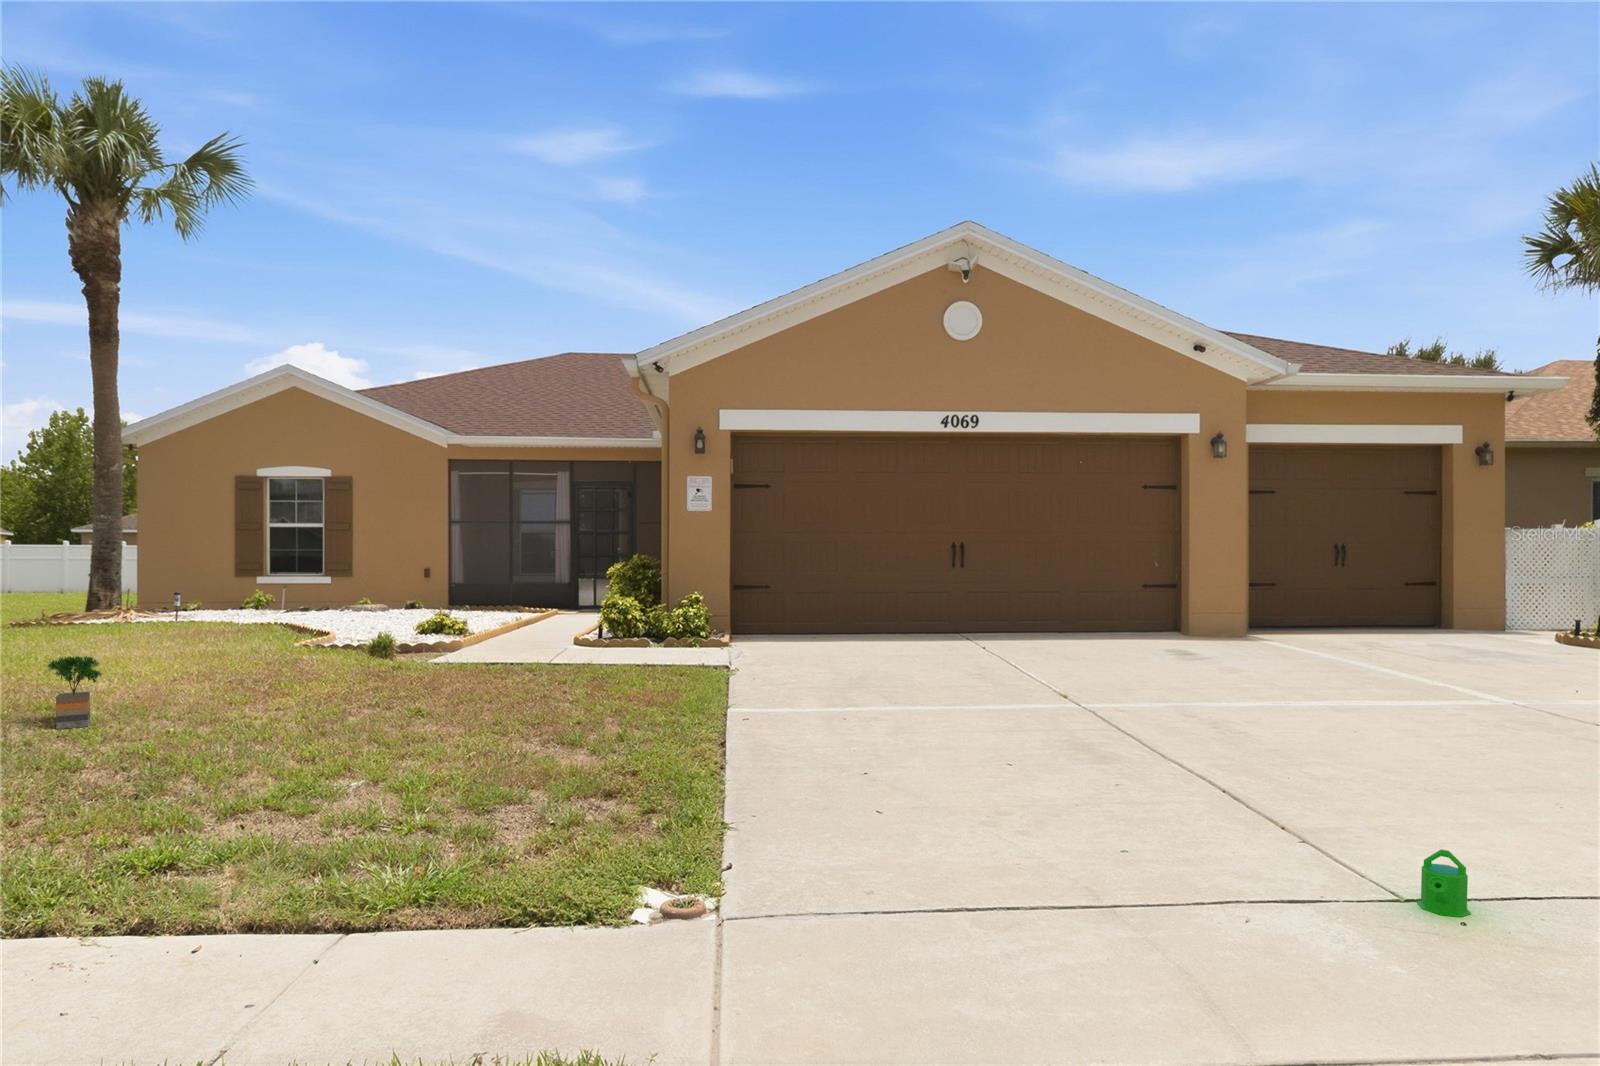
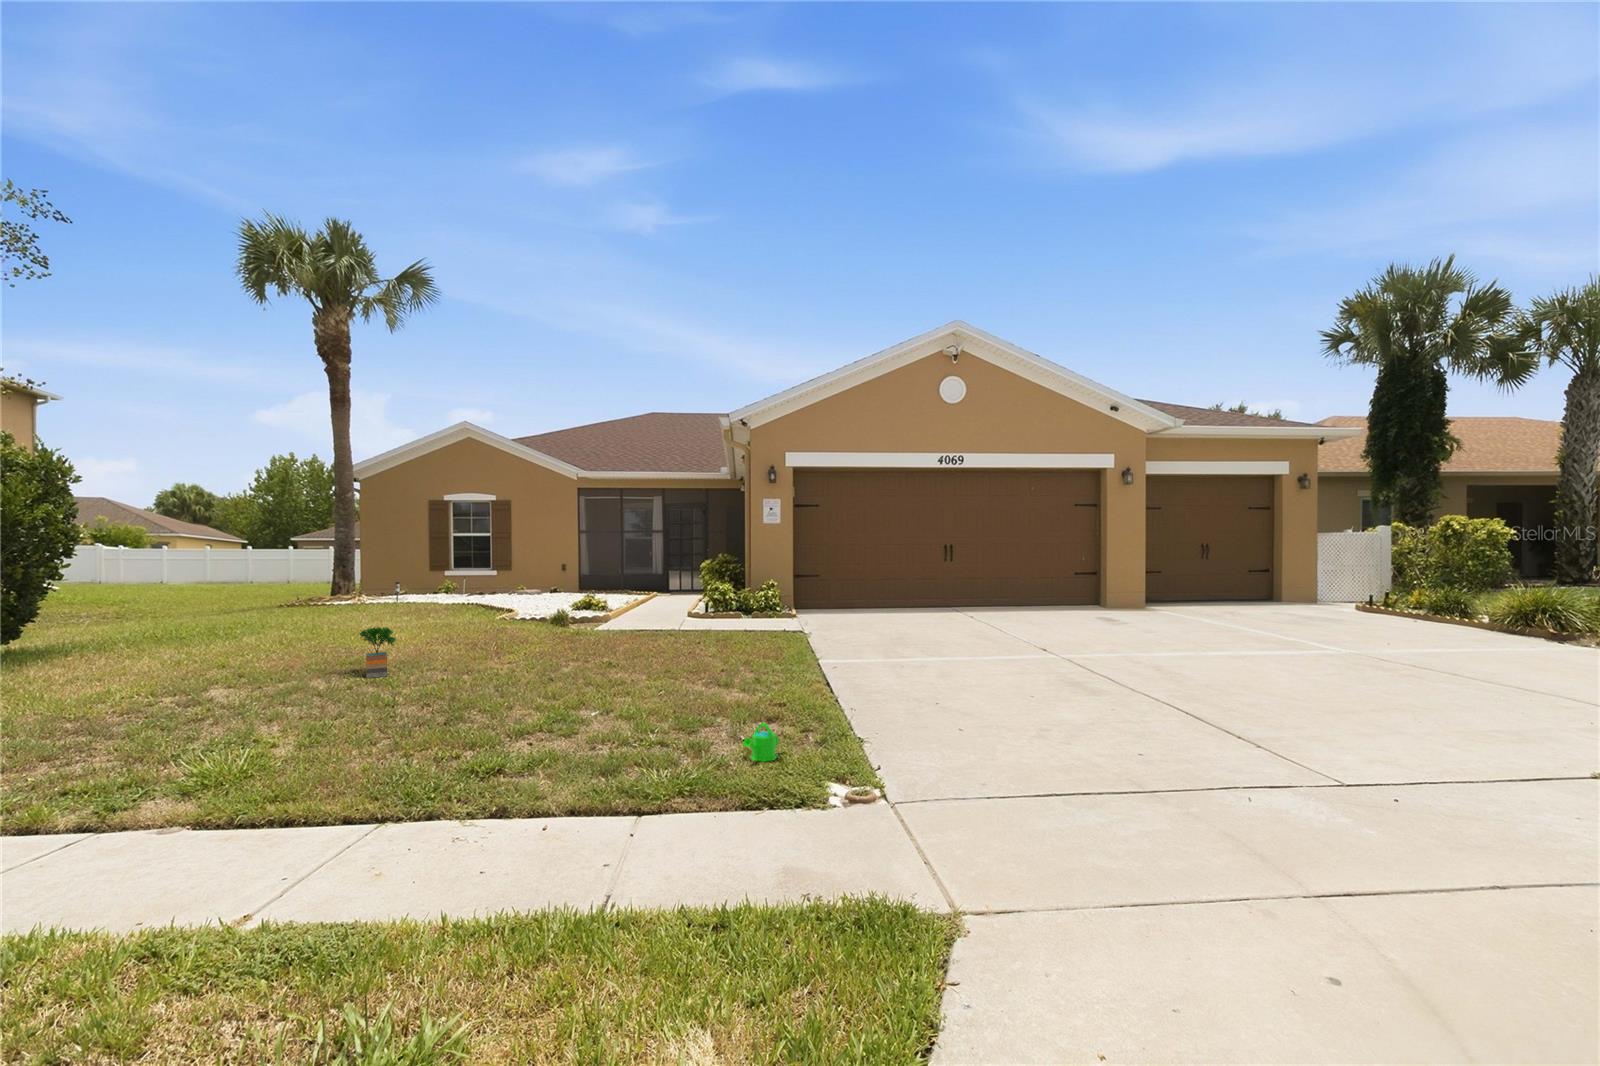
watering can: present [1417,849,1471,917] -> present [744,723,779,762]

